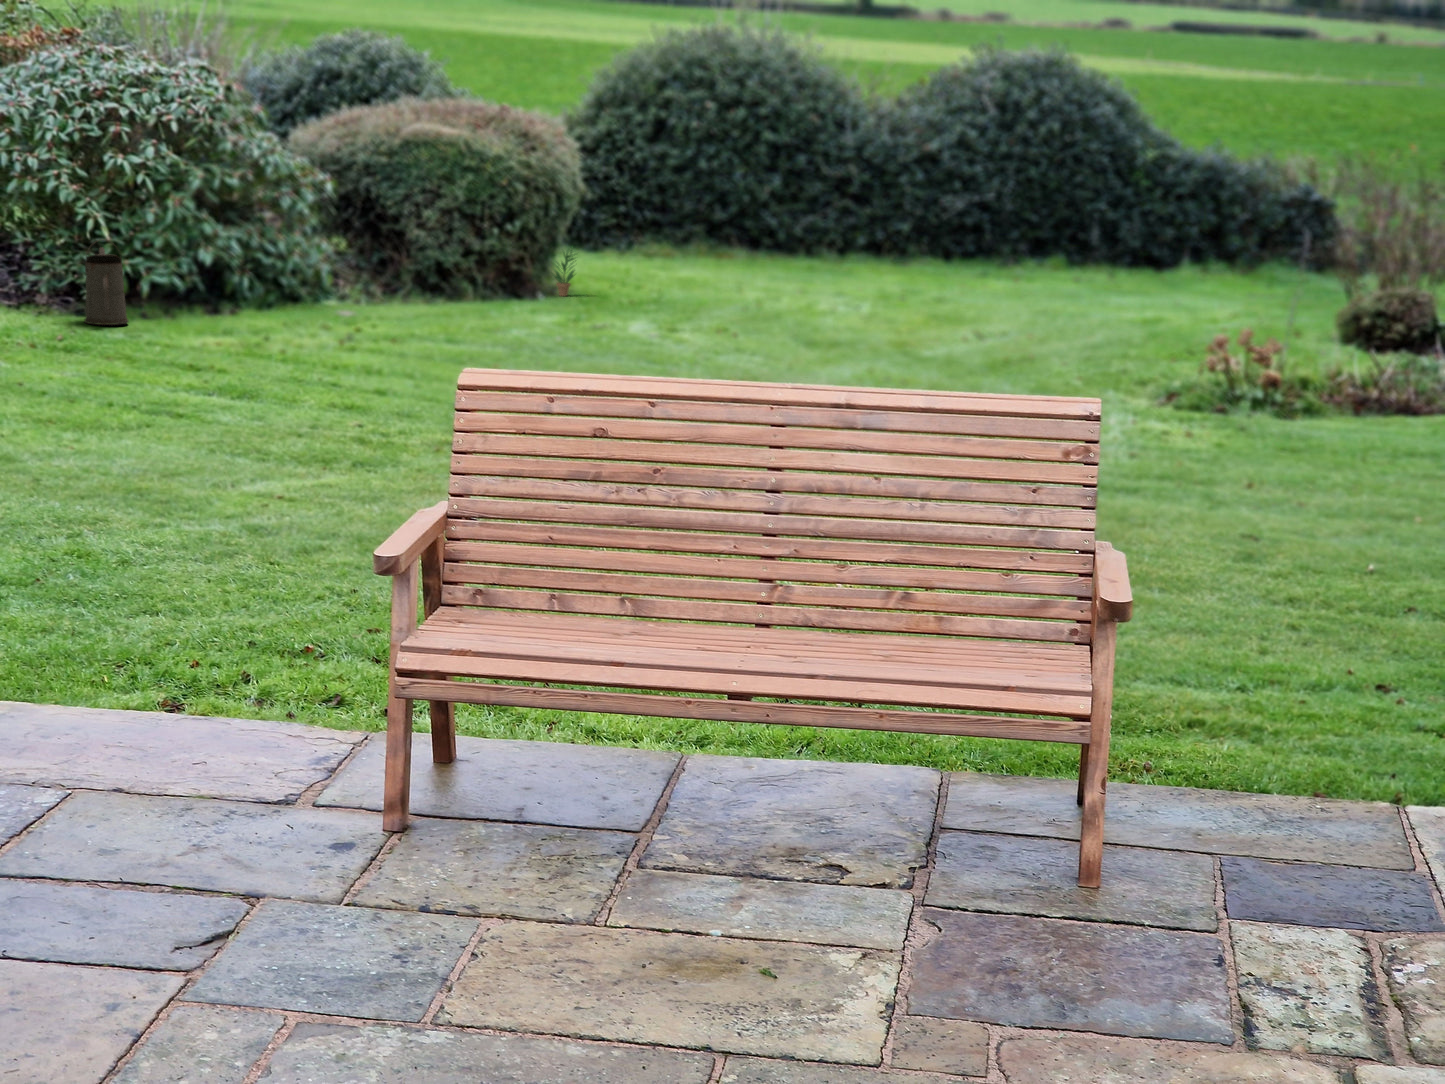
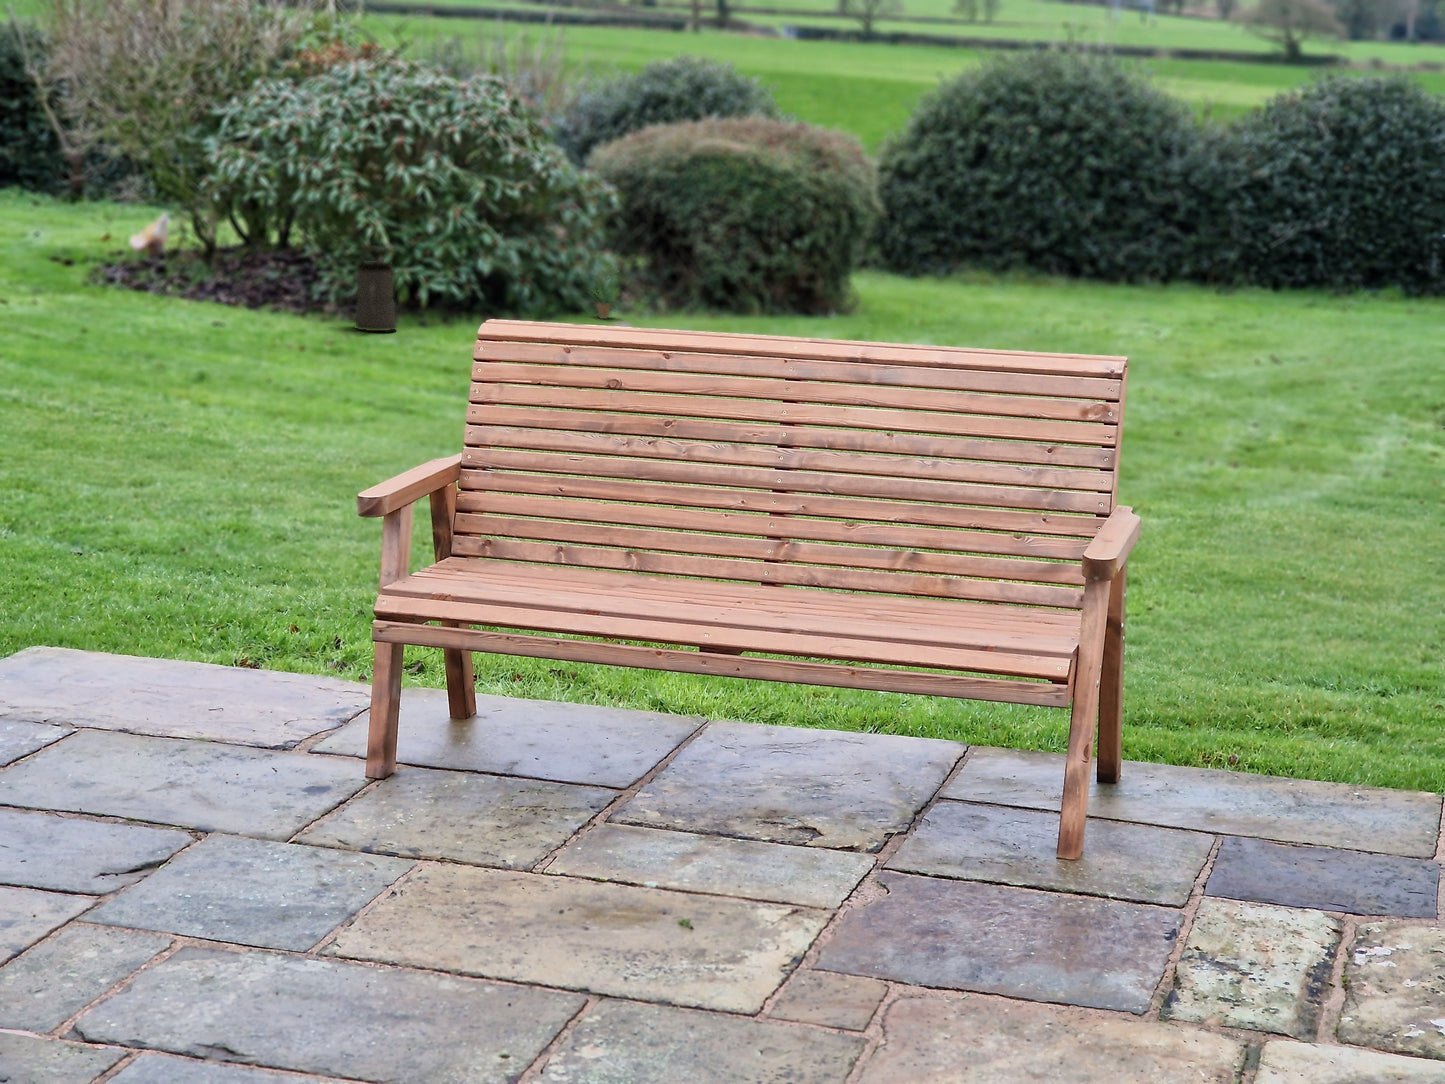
potted plant: present [554,248,576,296] -> present [596,265,618,319]

